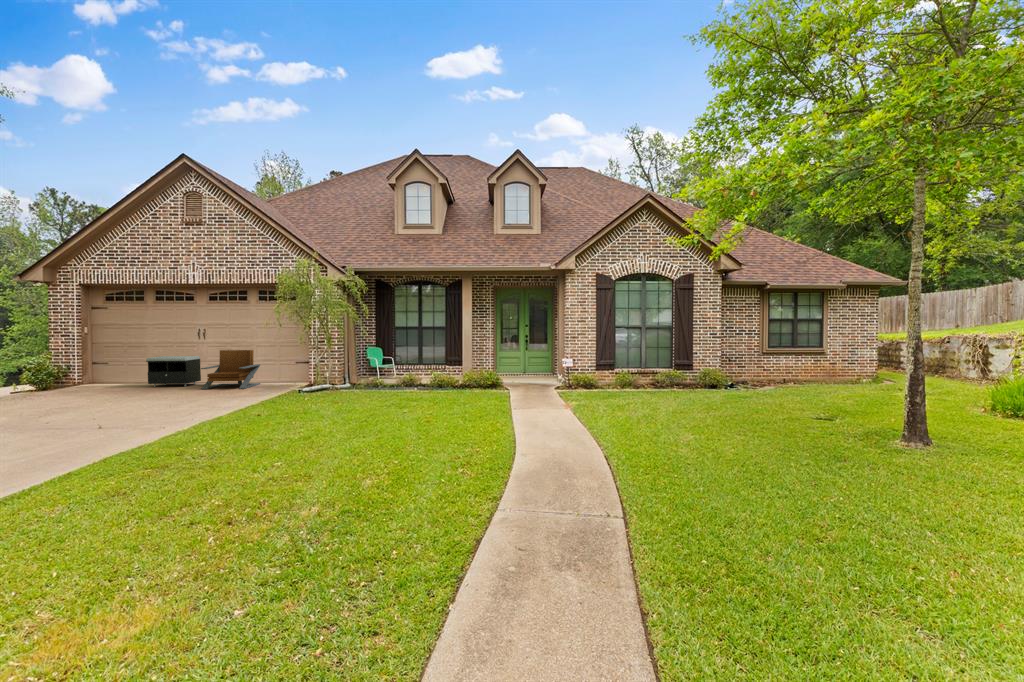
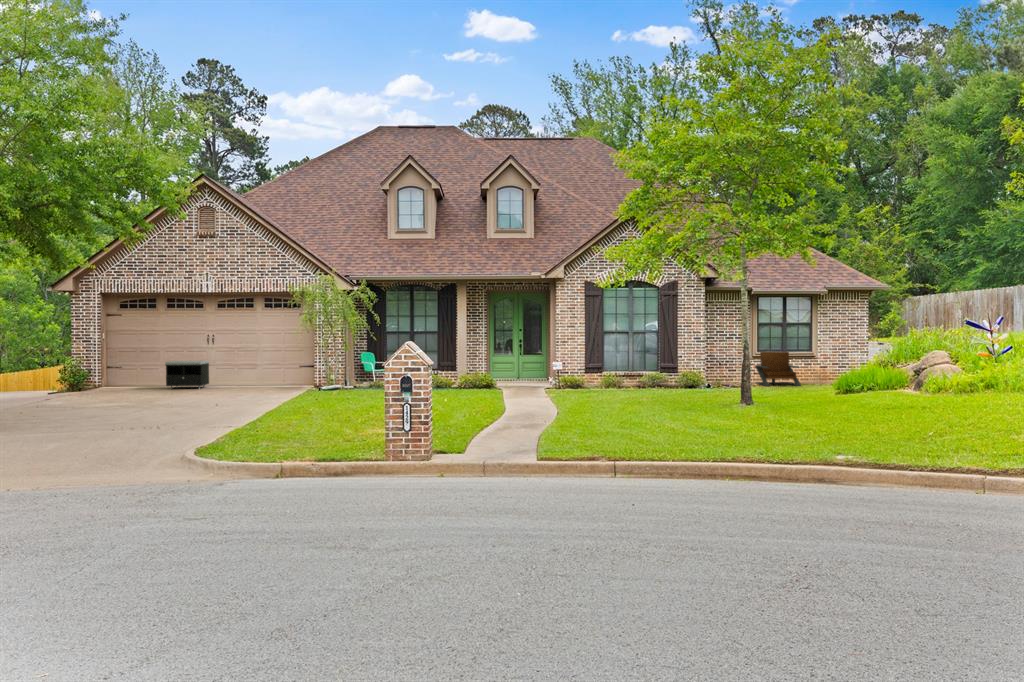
lounge chair: present [201,350,260,389] -> present [755,352,801,386]

